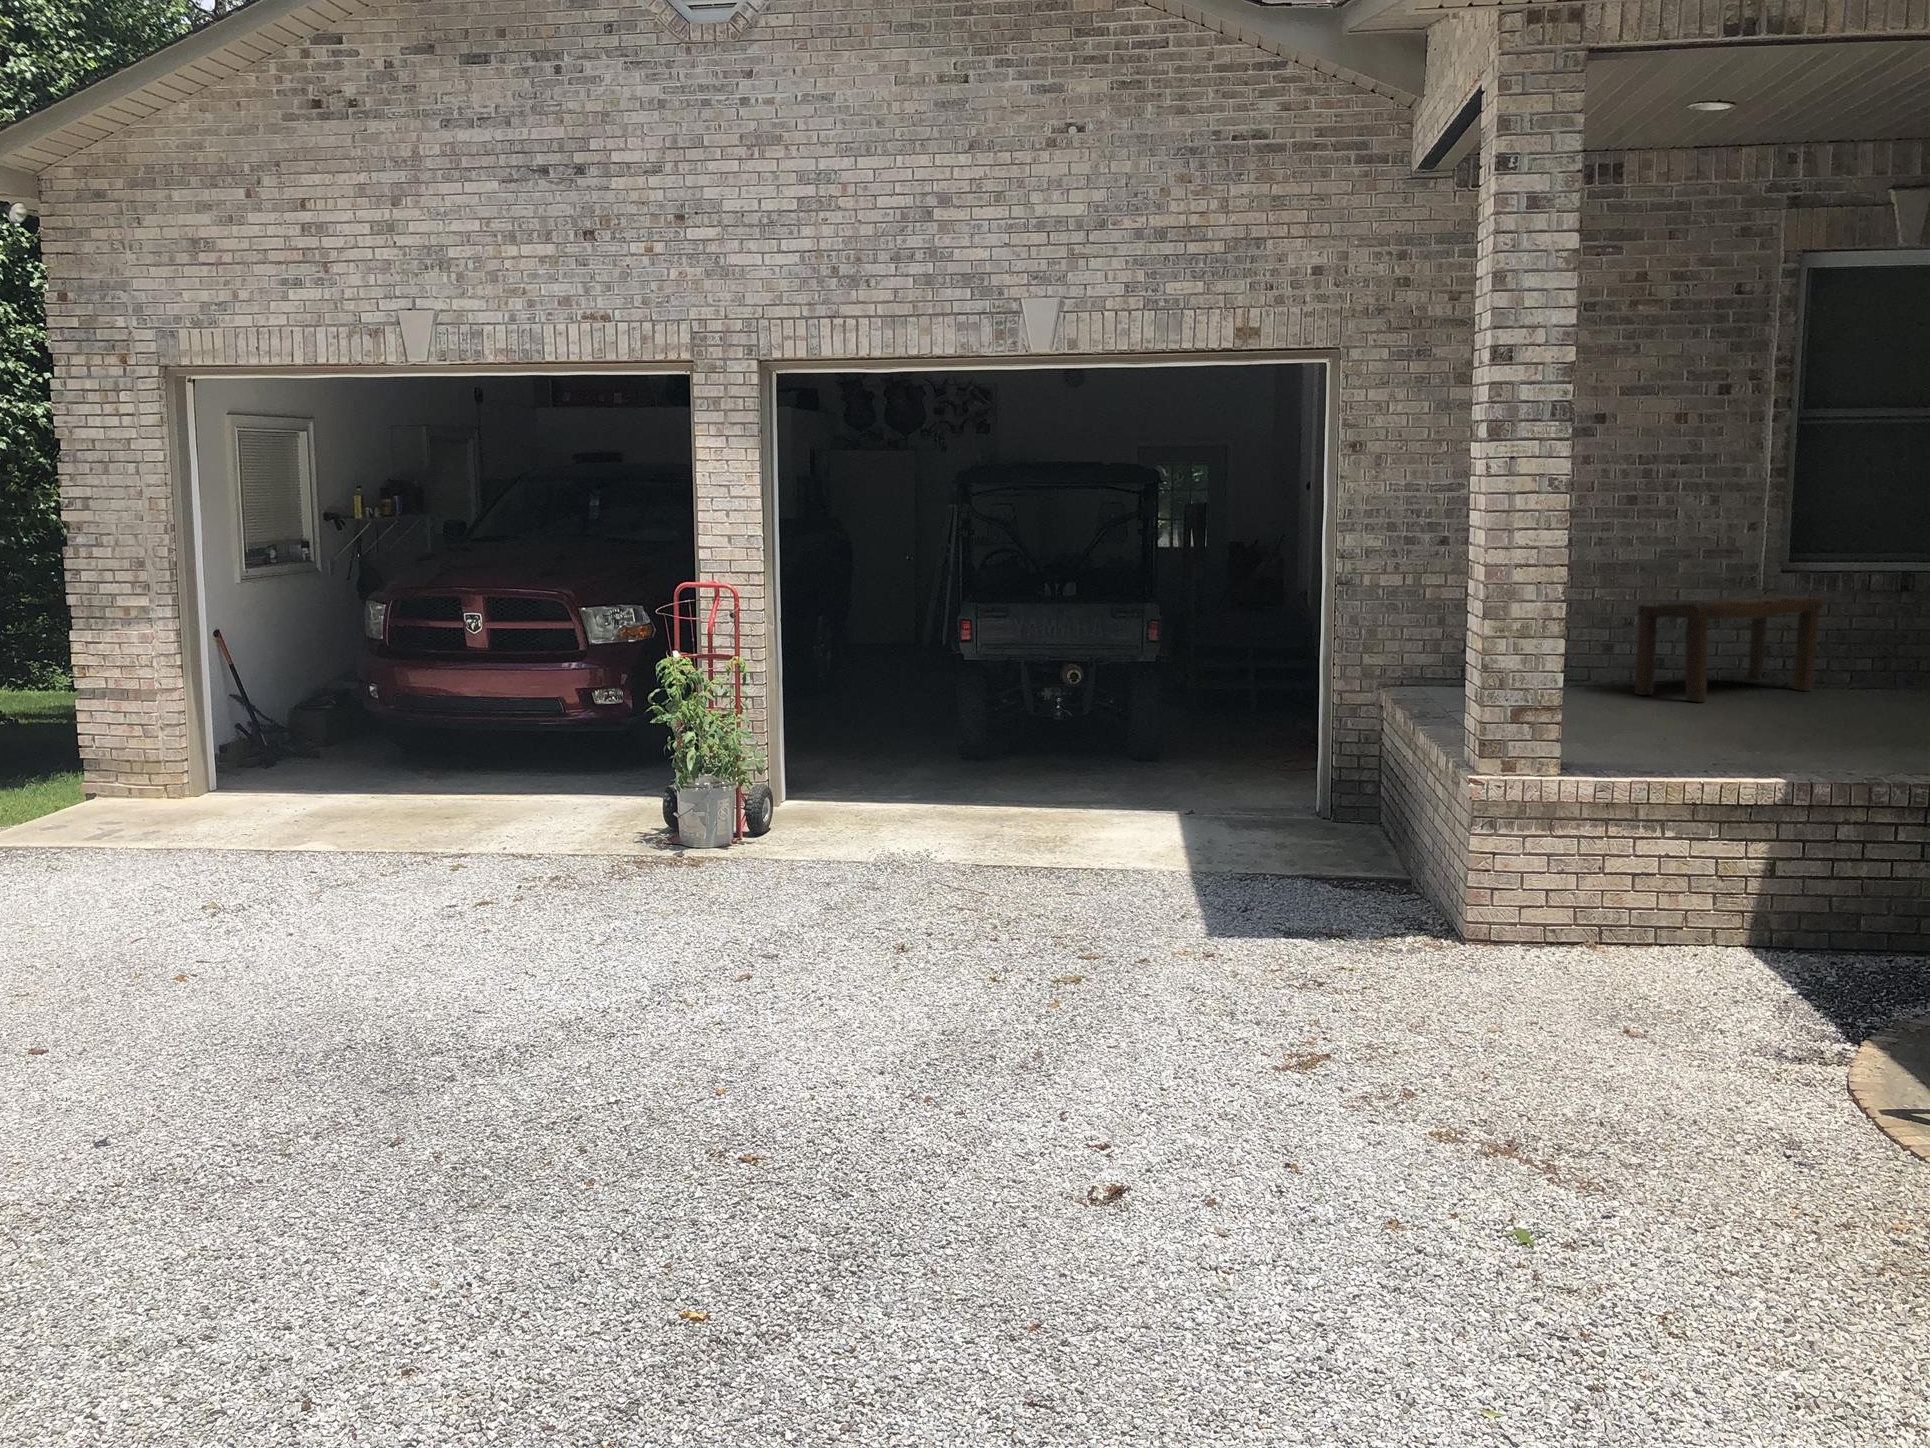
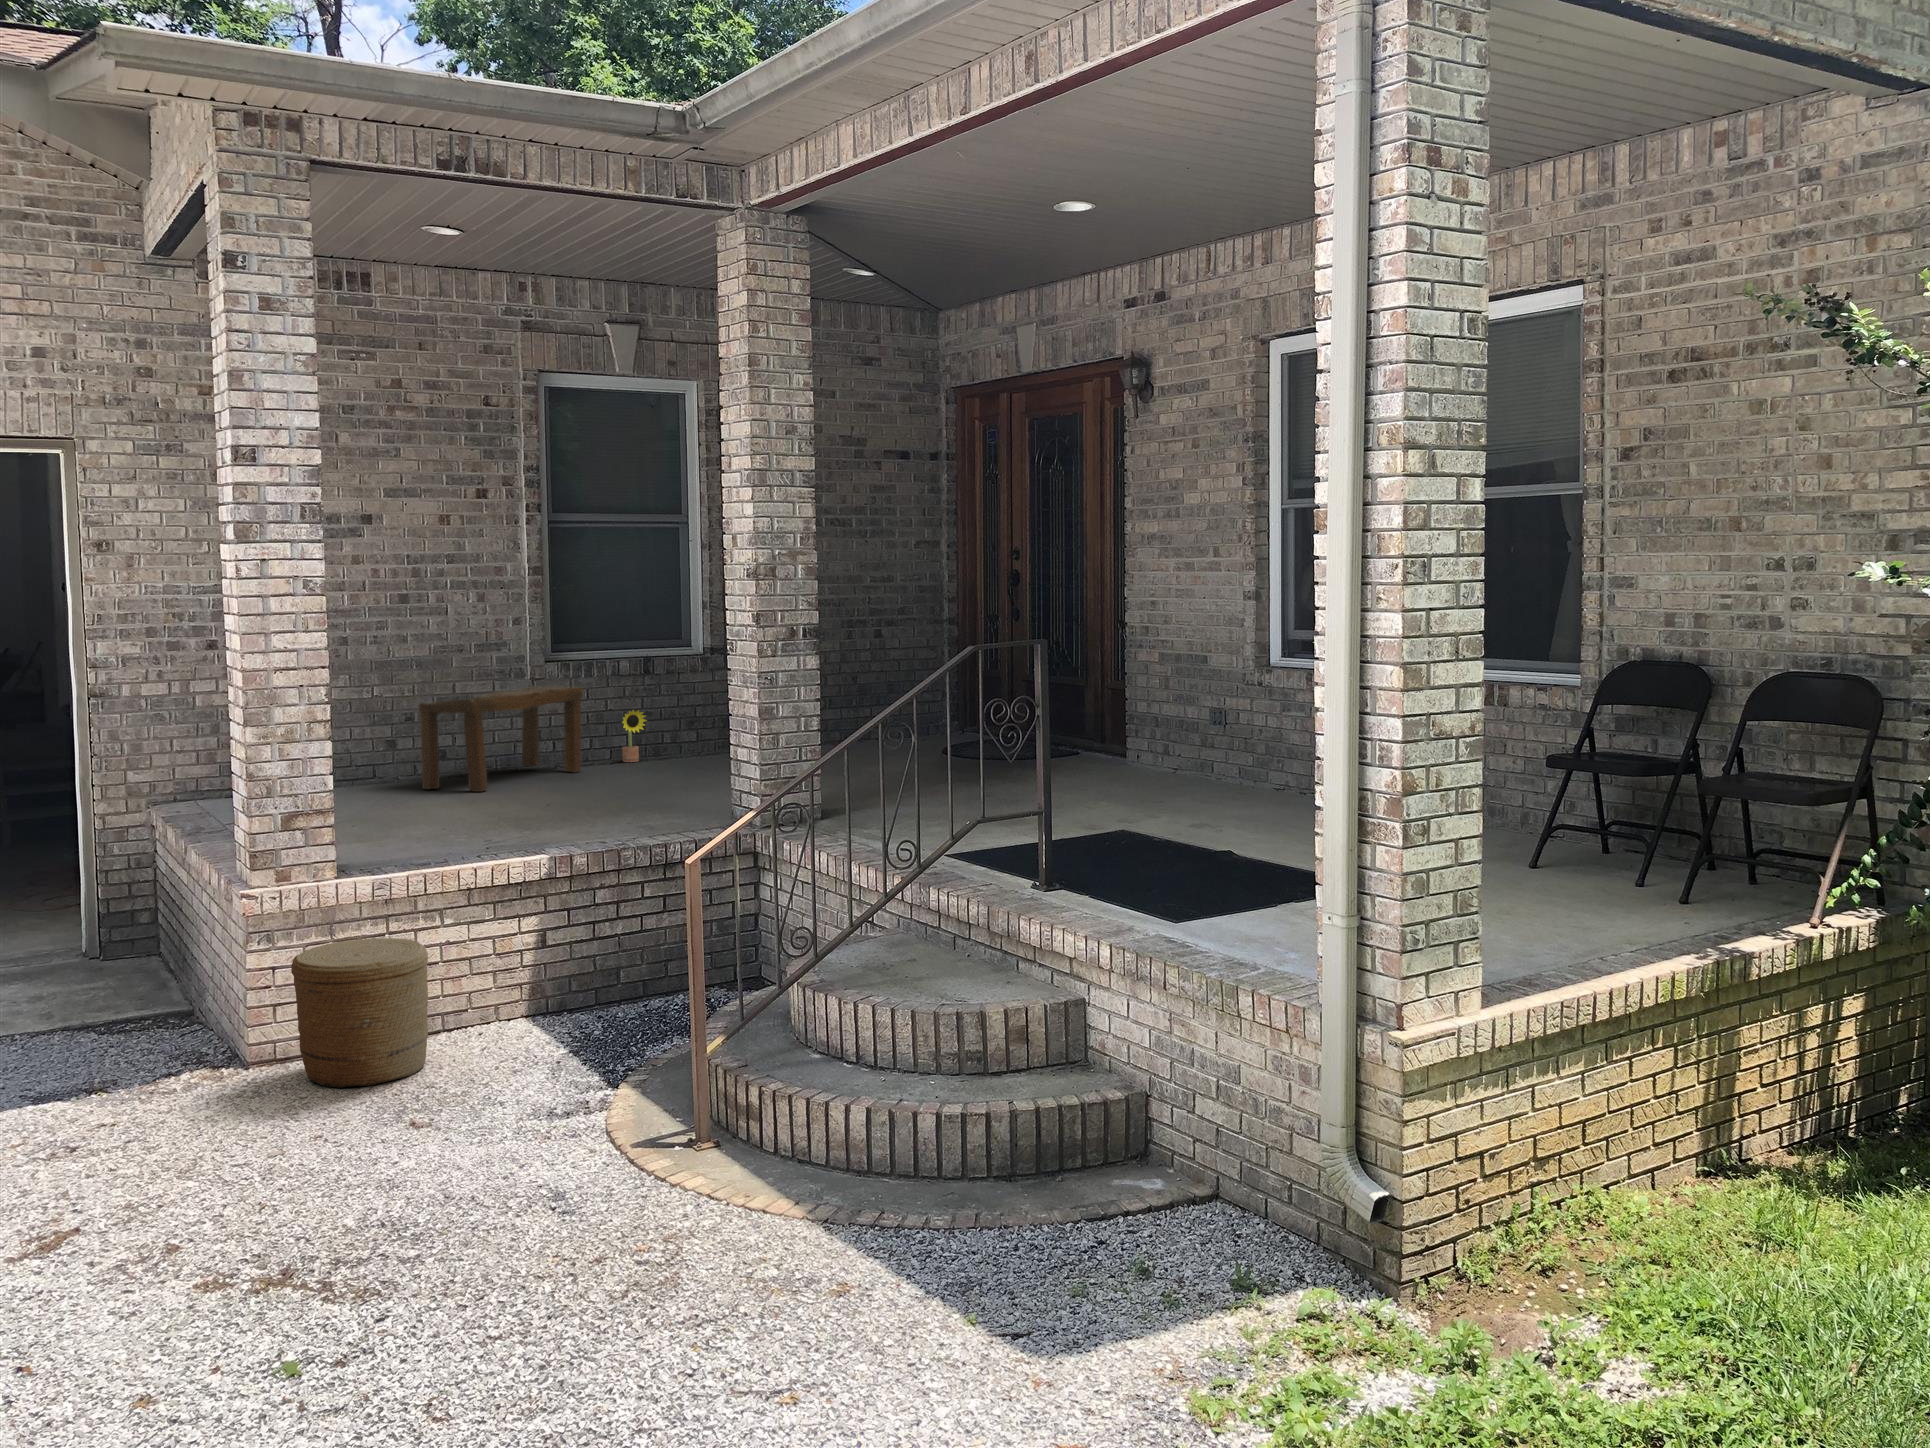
decorative plant: none [1862,626,1898,685] -> present [622,710,647,762]
woven basket: none [1513,838,1649,985] -> present [291,938,428,1088]

